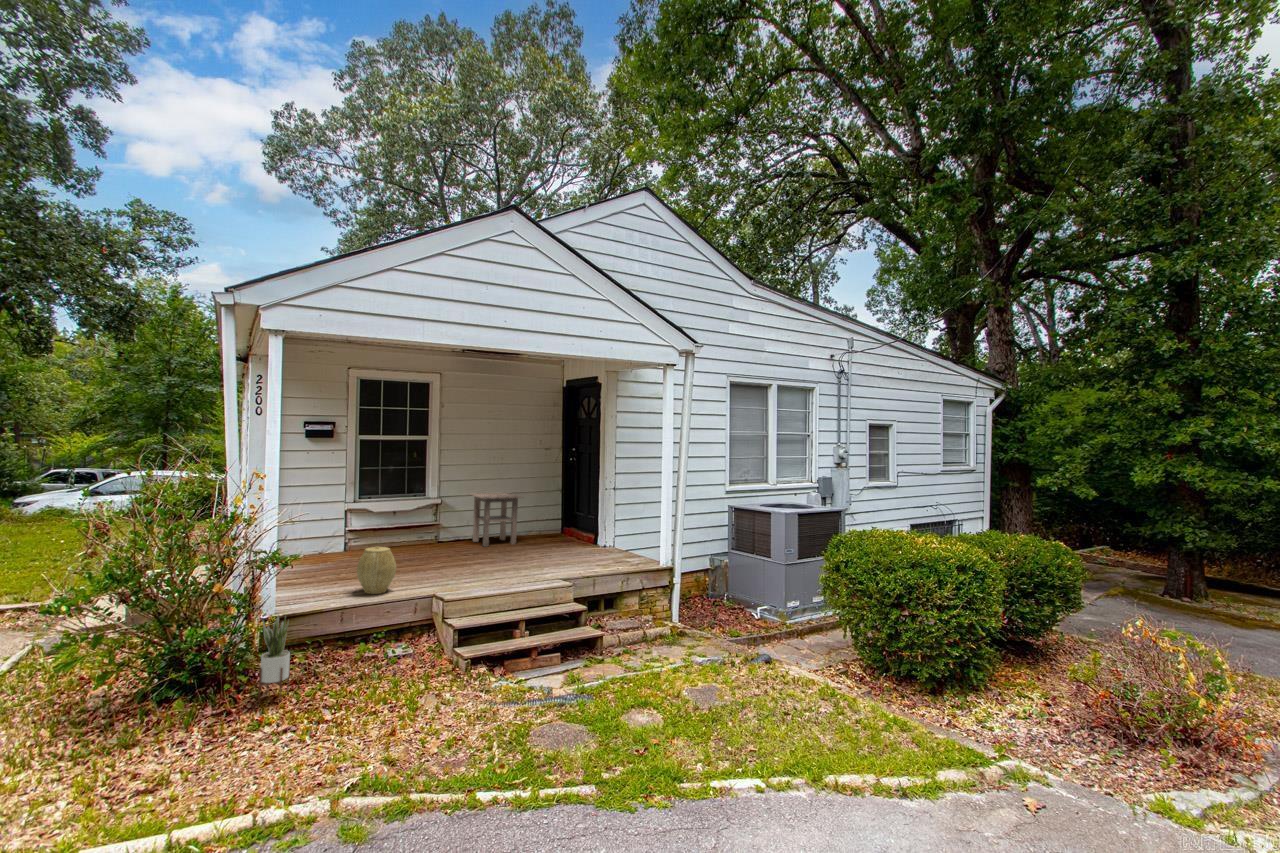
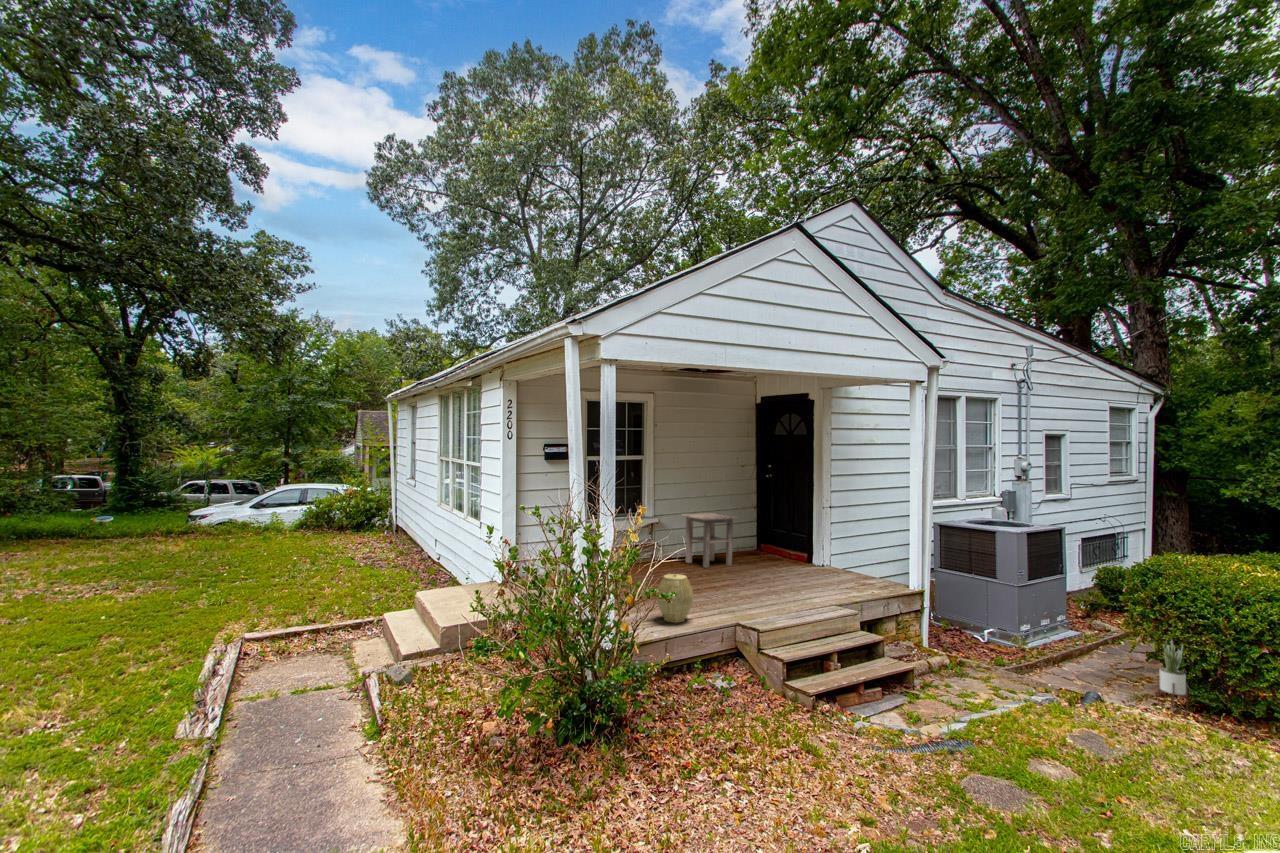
potted plant: present [258,615,290,702] -> present [1158,642,1188,710]

